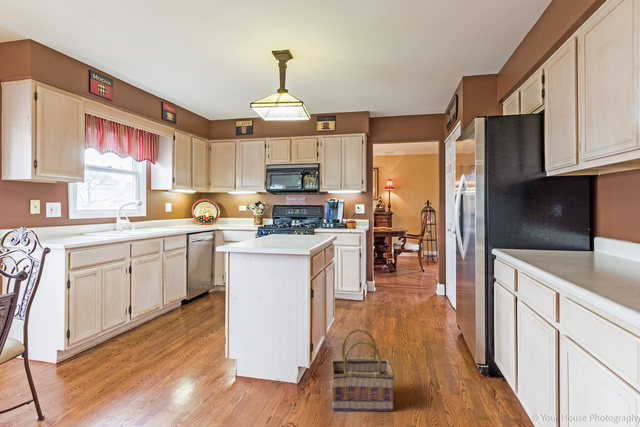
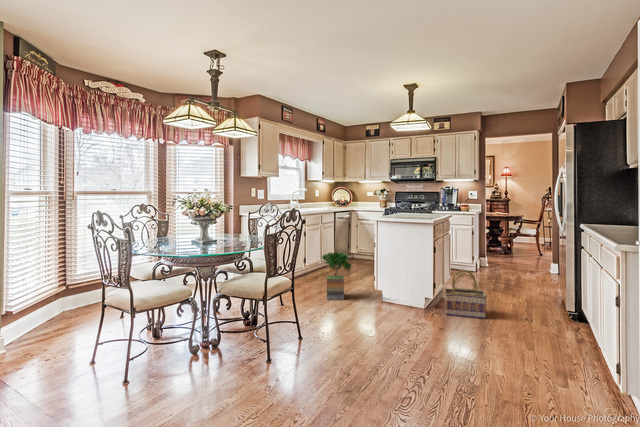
potted tree: none [127,306,185,396] -> present [322,252,351,300]

